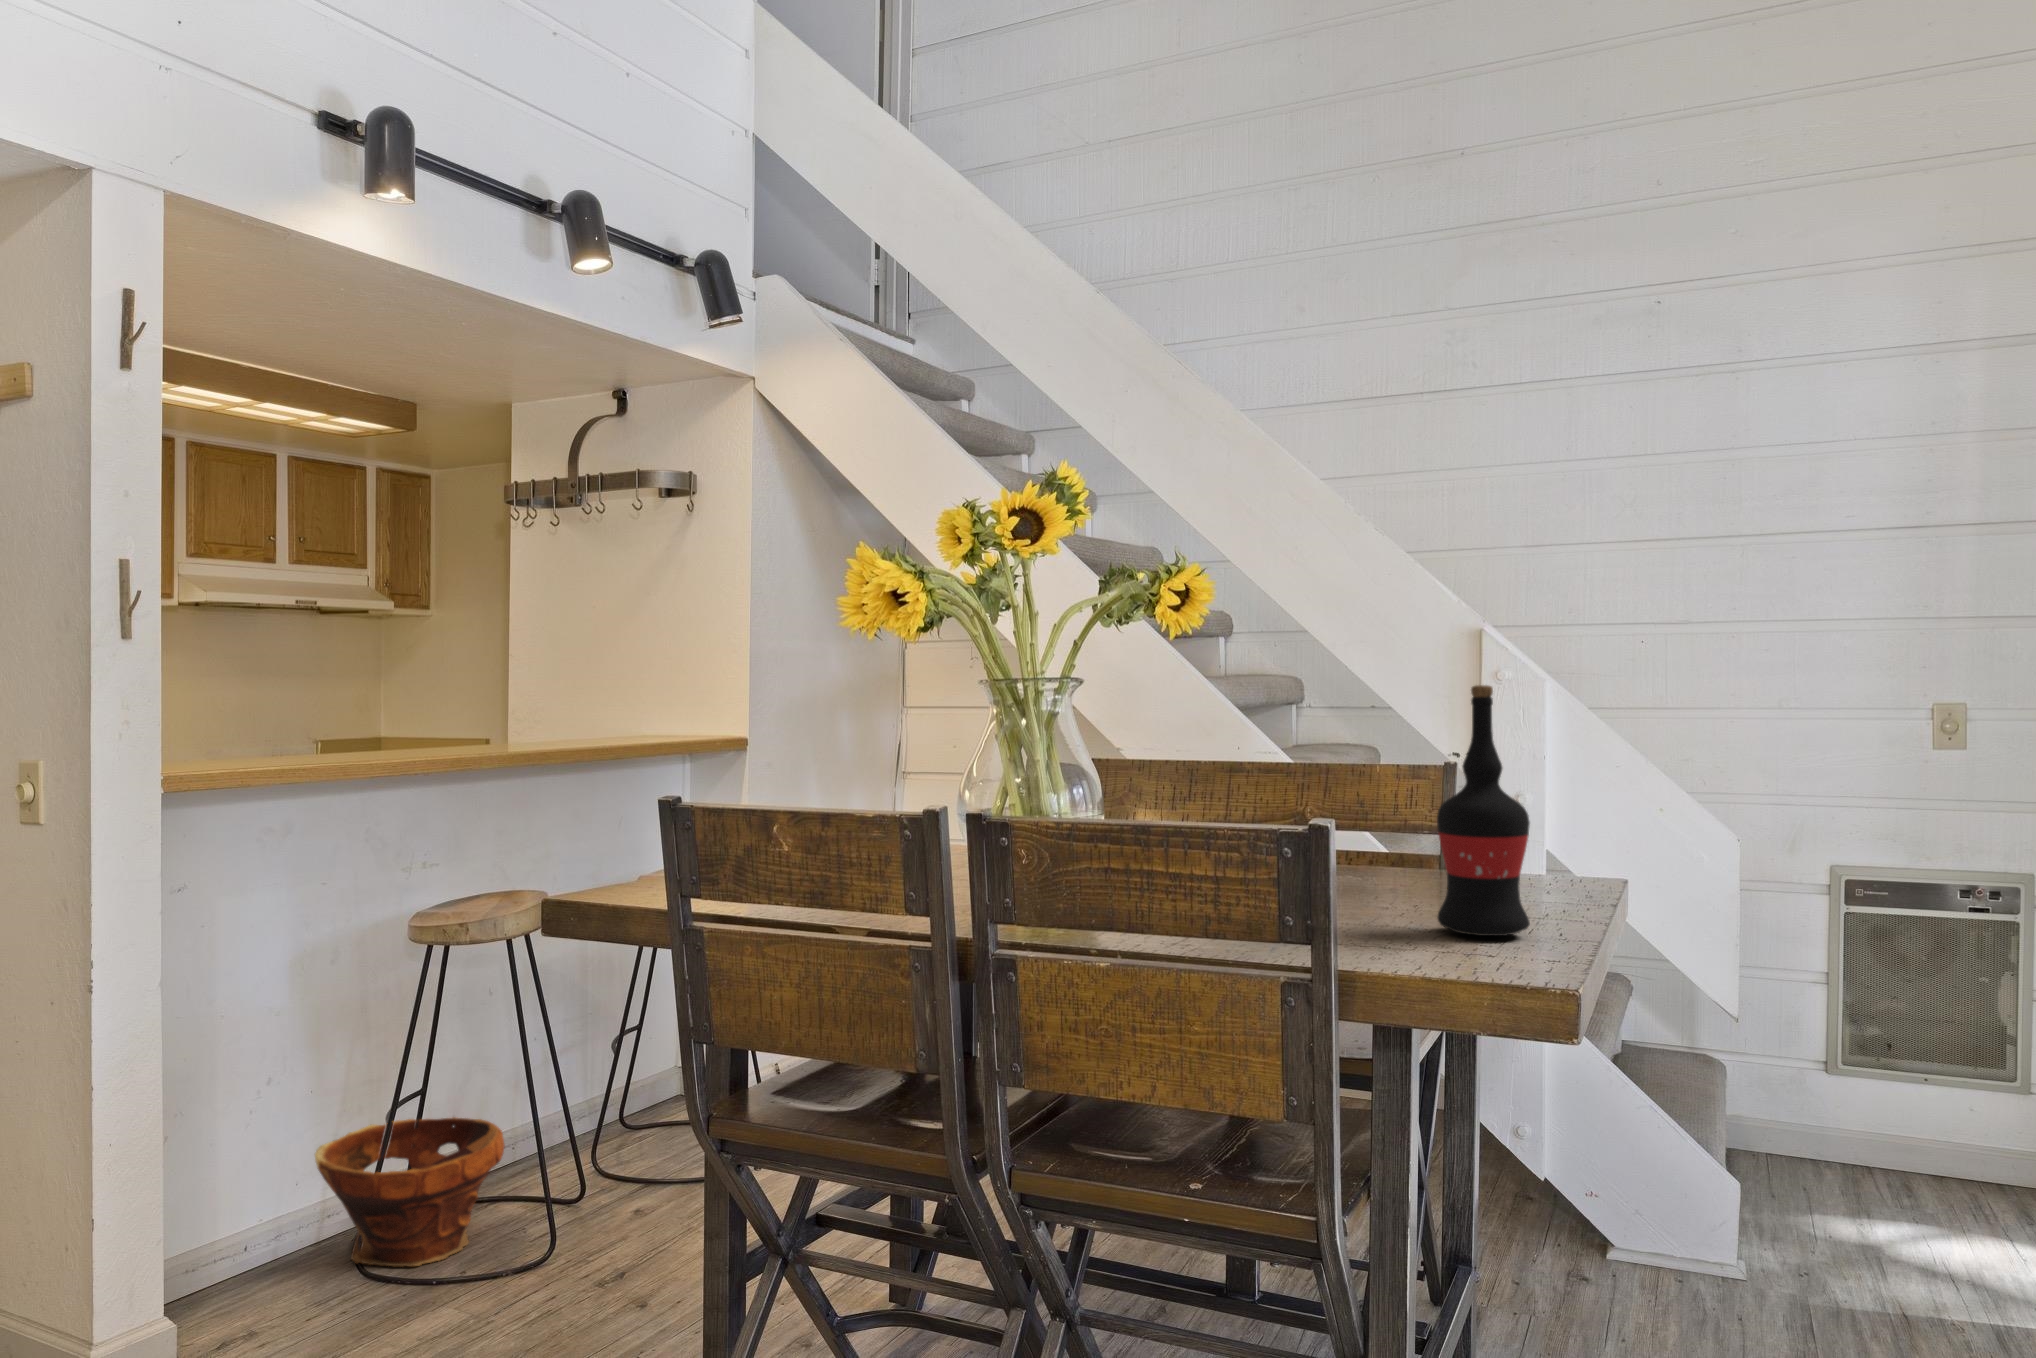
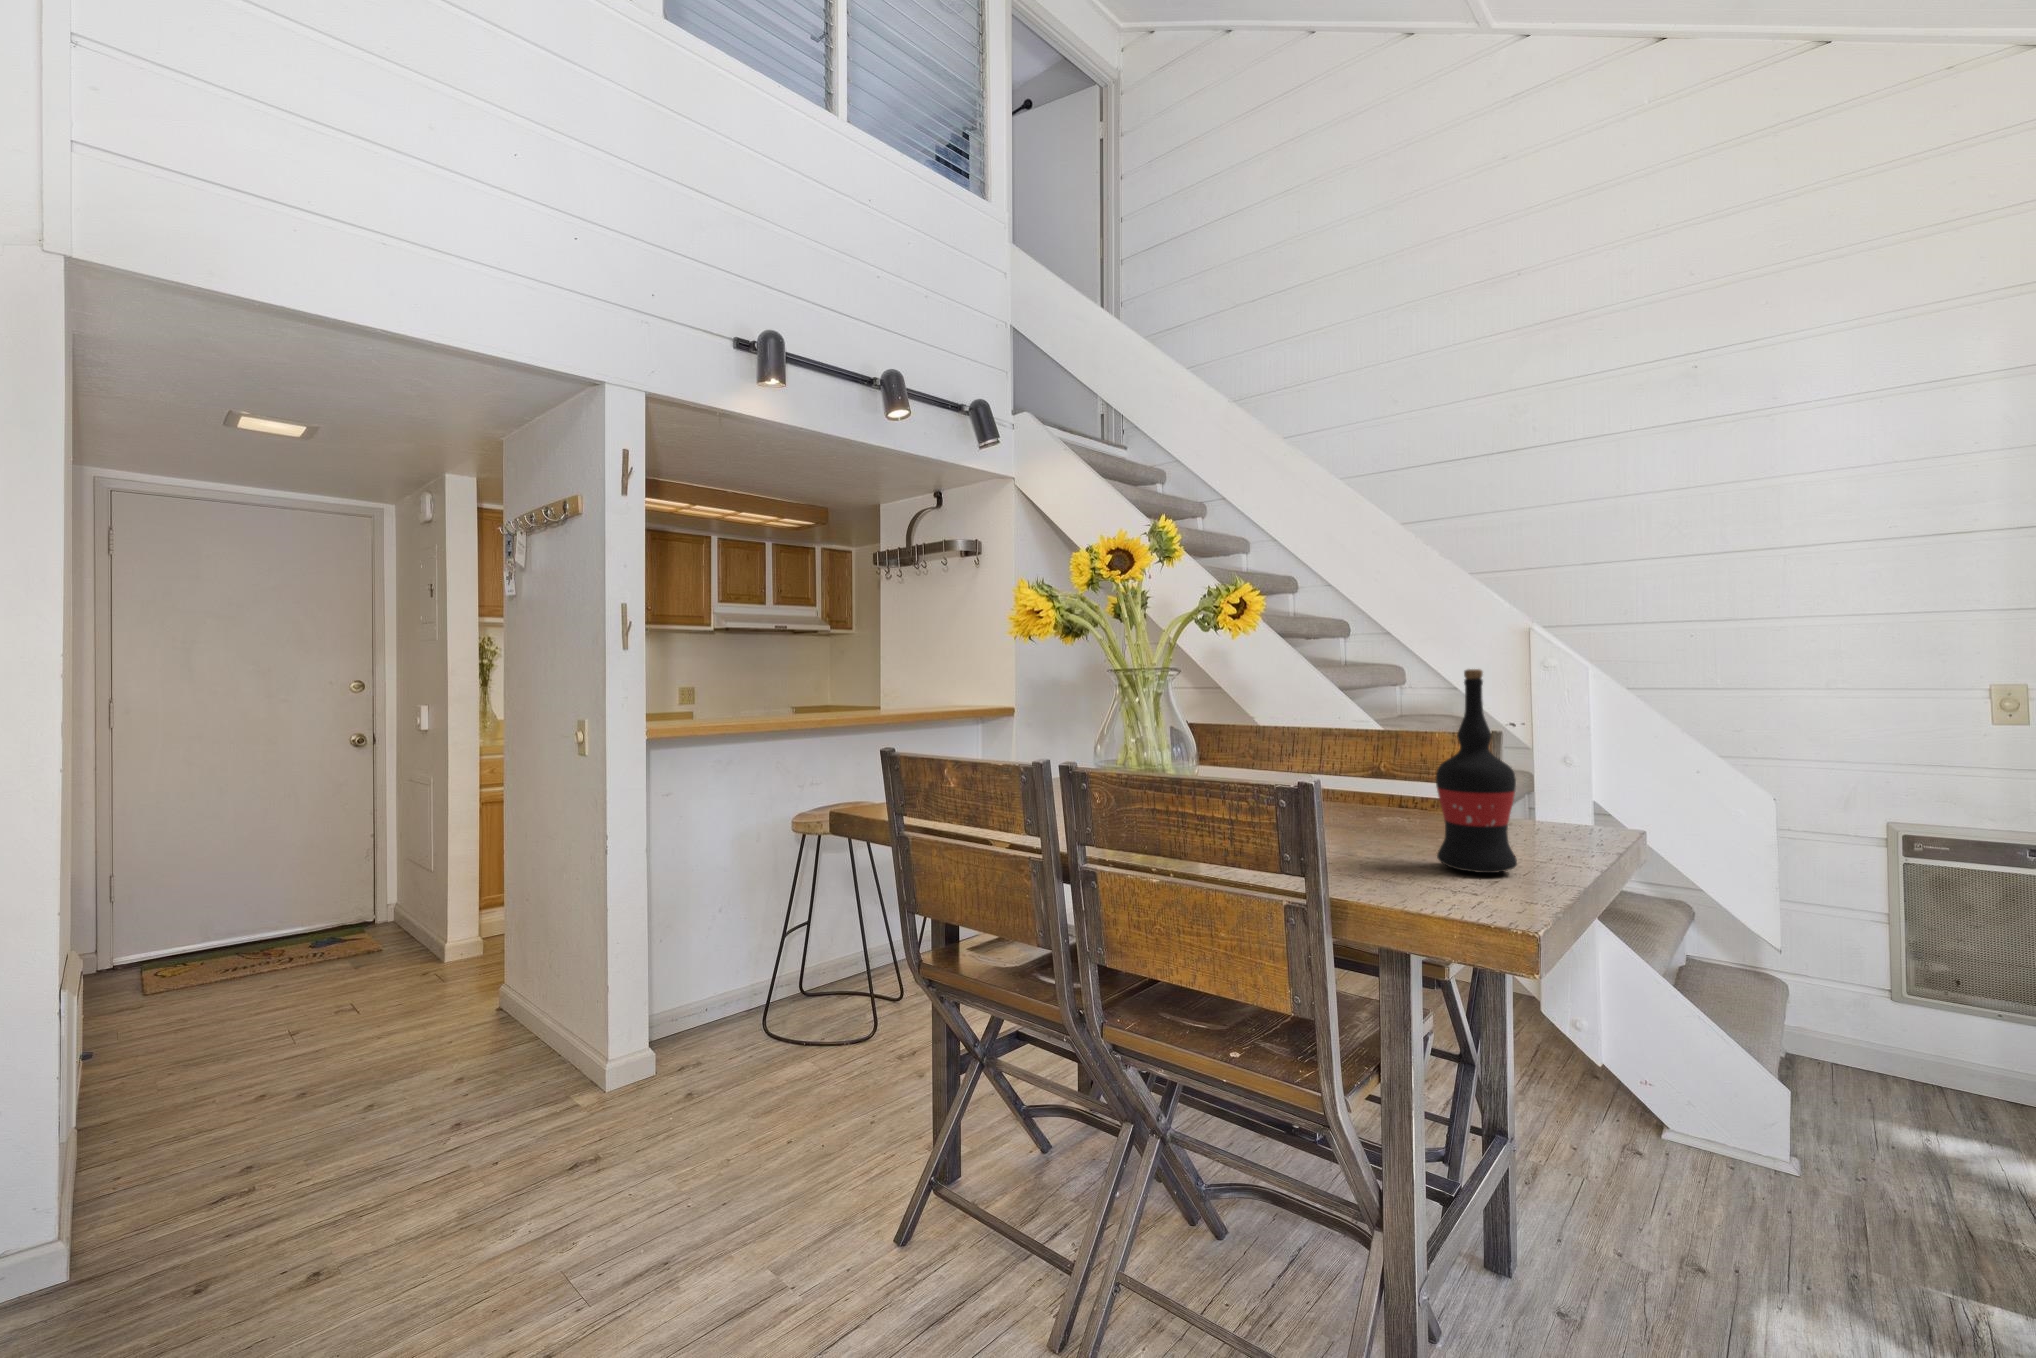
planter: present [315,1117,505,1266] -> none [744,938,853,1029]

